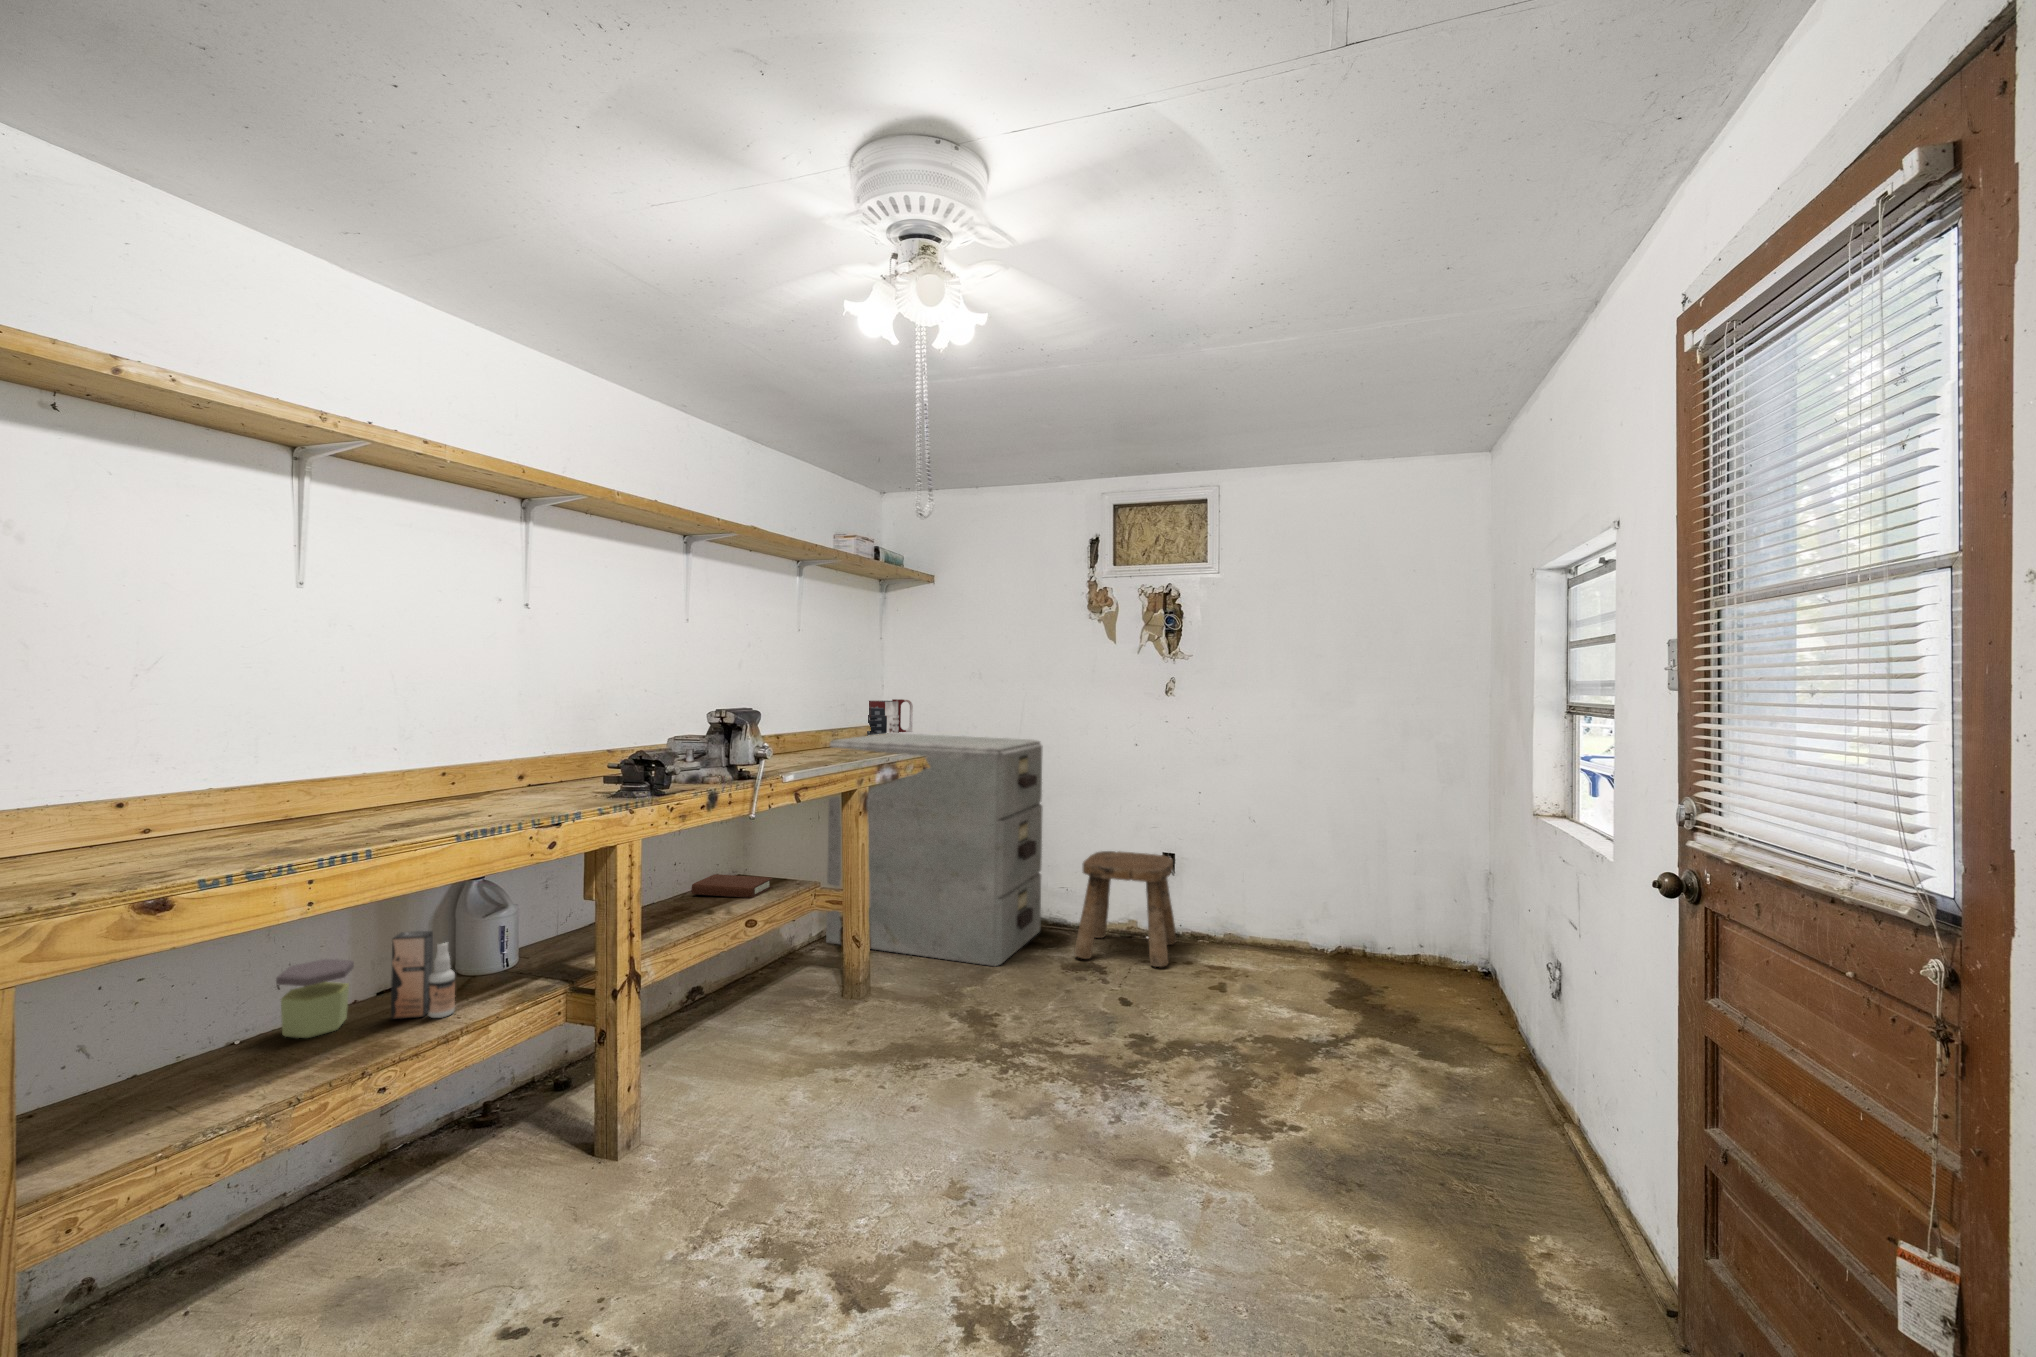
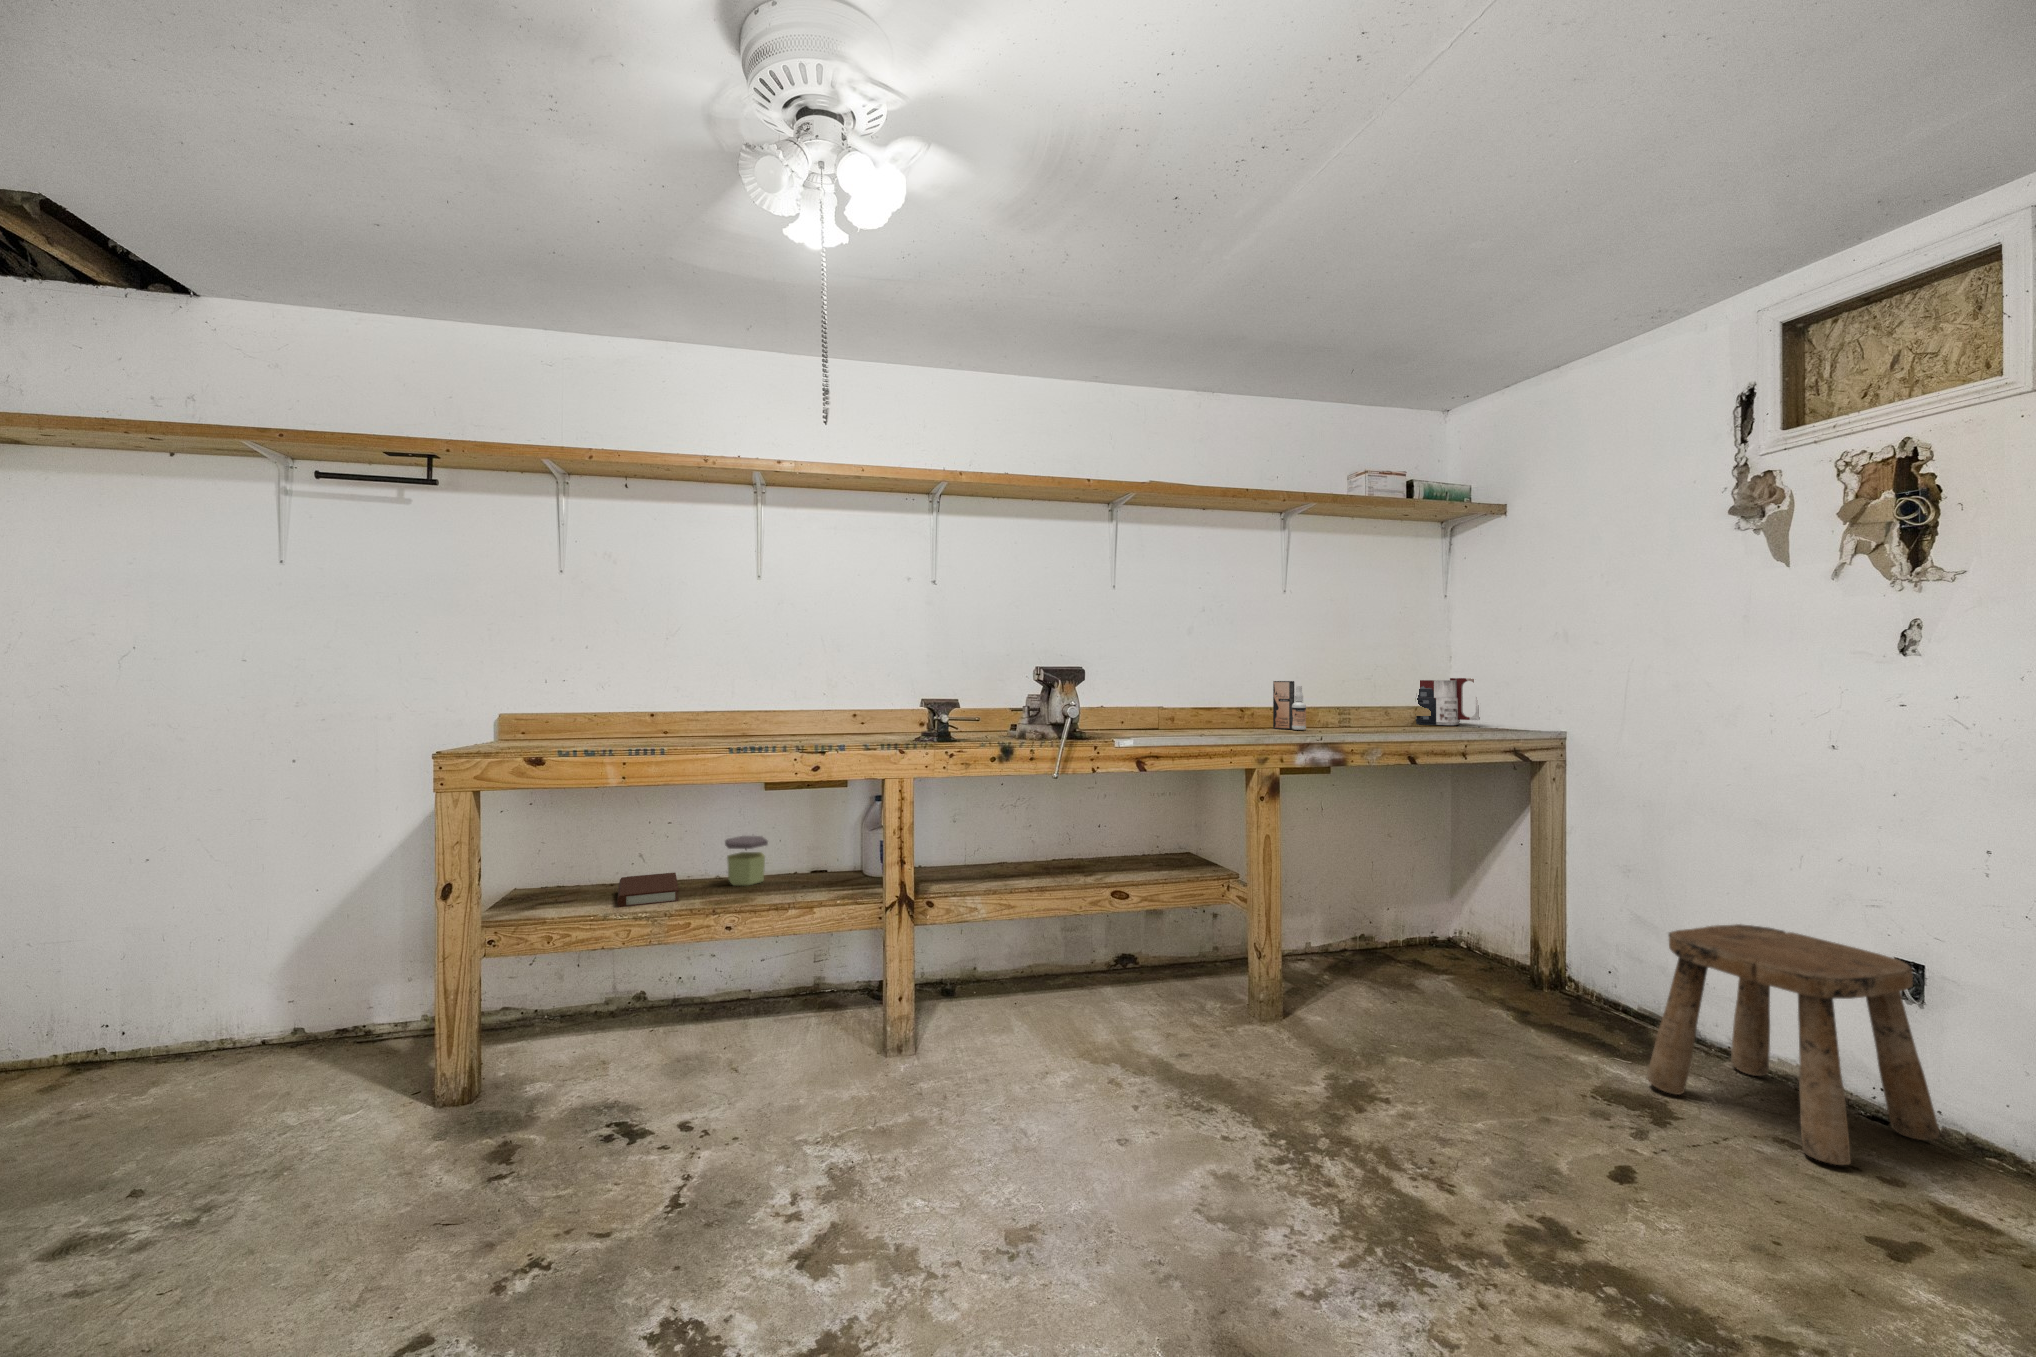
filing cabinet: present [826,733,1043,966] -> none [1318,720,1640,1048]
book: present [691,874,772,898] -> present [617,873,679,907]
spray bottle: present [391,931,455,1019] -> present [1273,681,1306,730]

